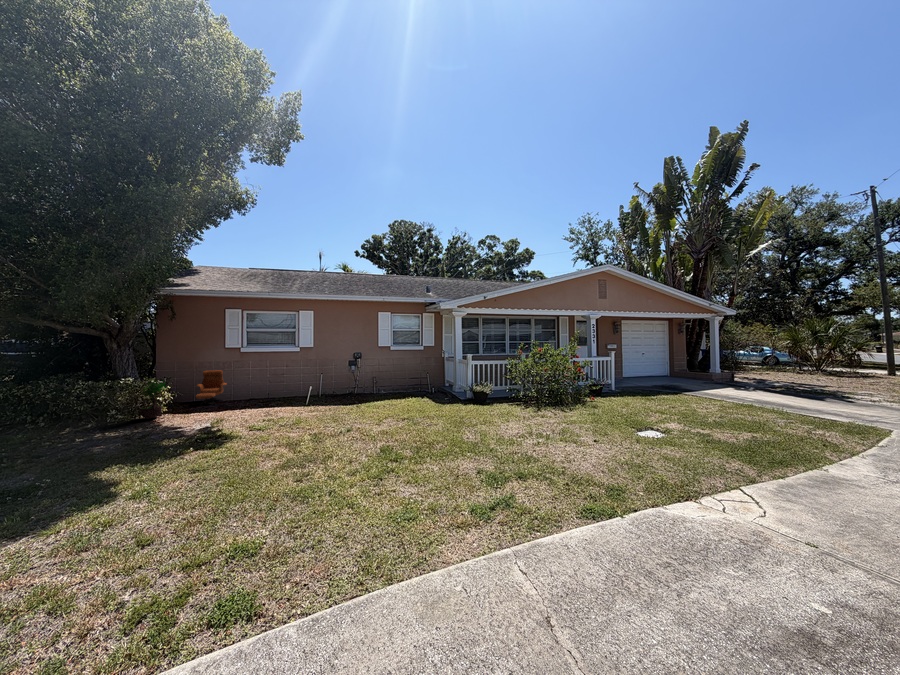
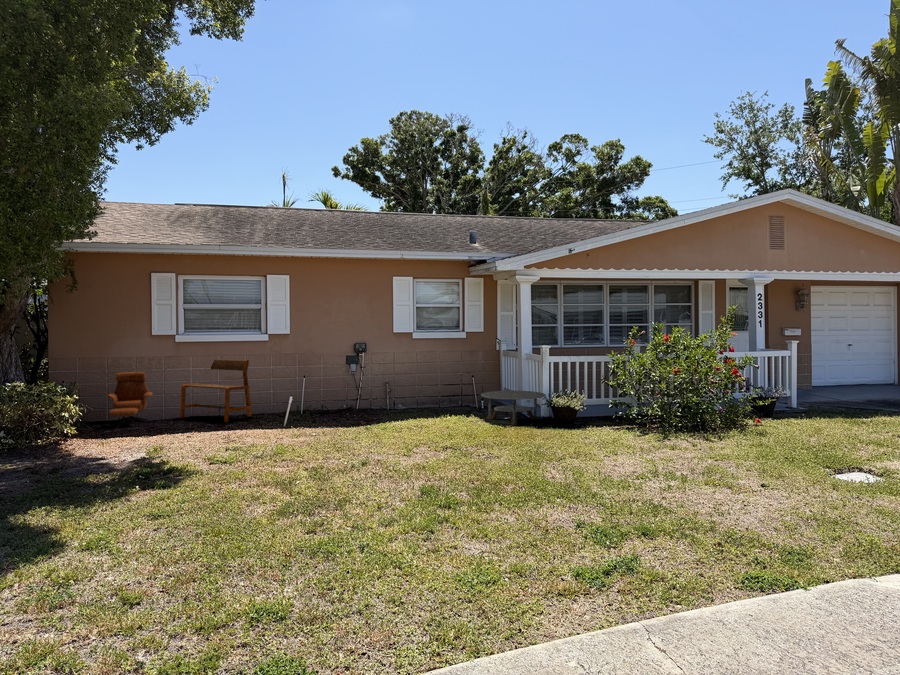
bench: none [245,362,290,402] -> present [180,359,252,422]
round table: none [430,381,469,402] -> present [481,391,546,426]
potted tree: present [140,382,164,419] -> none [35,384,75,446]

